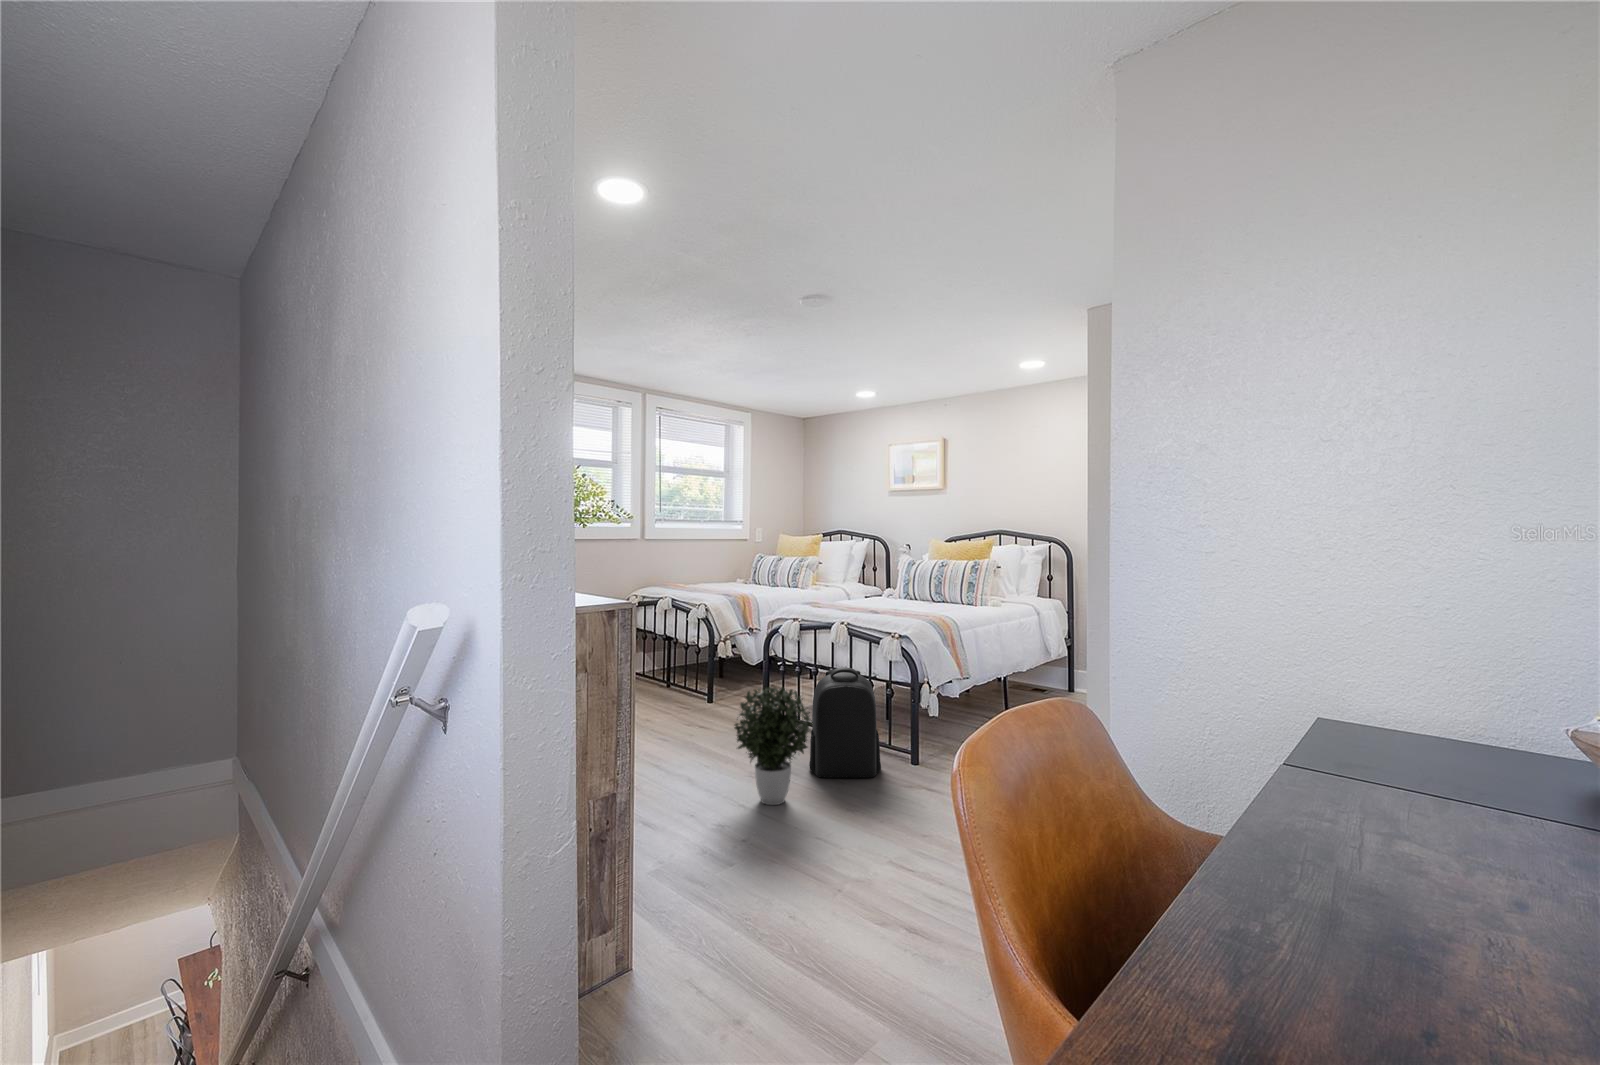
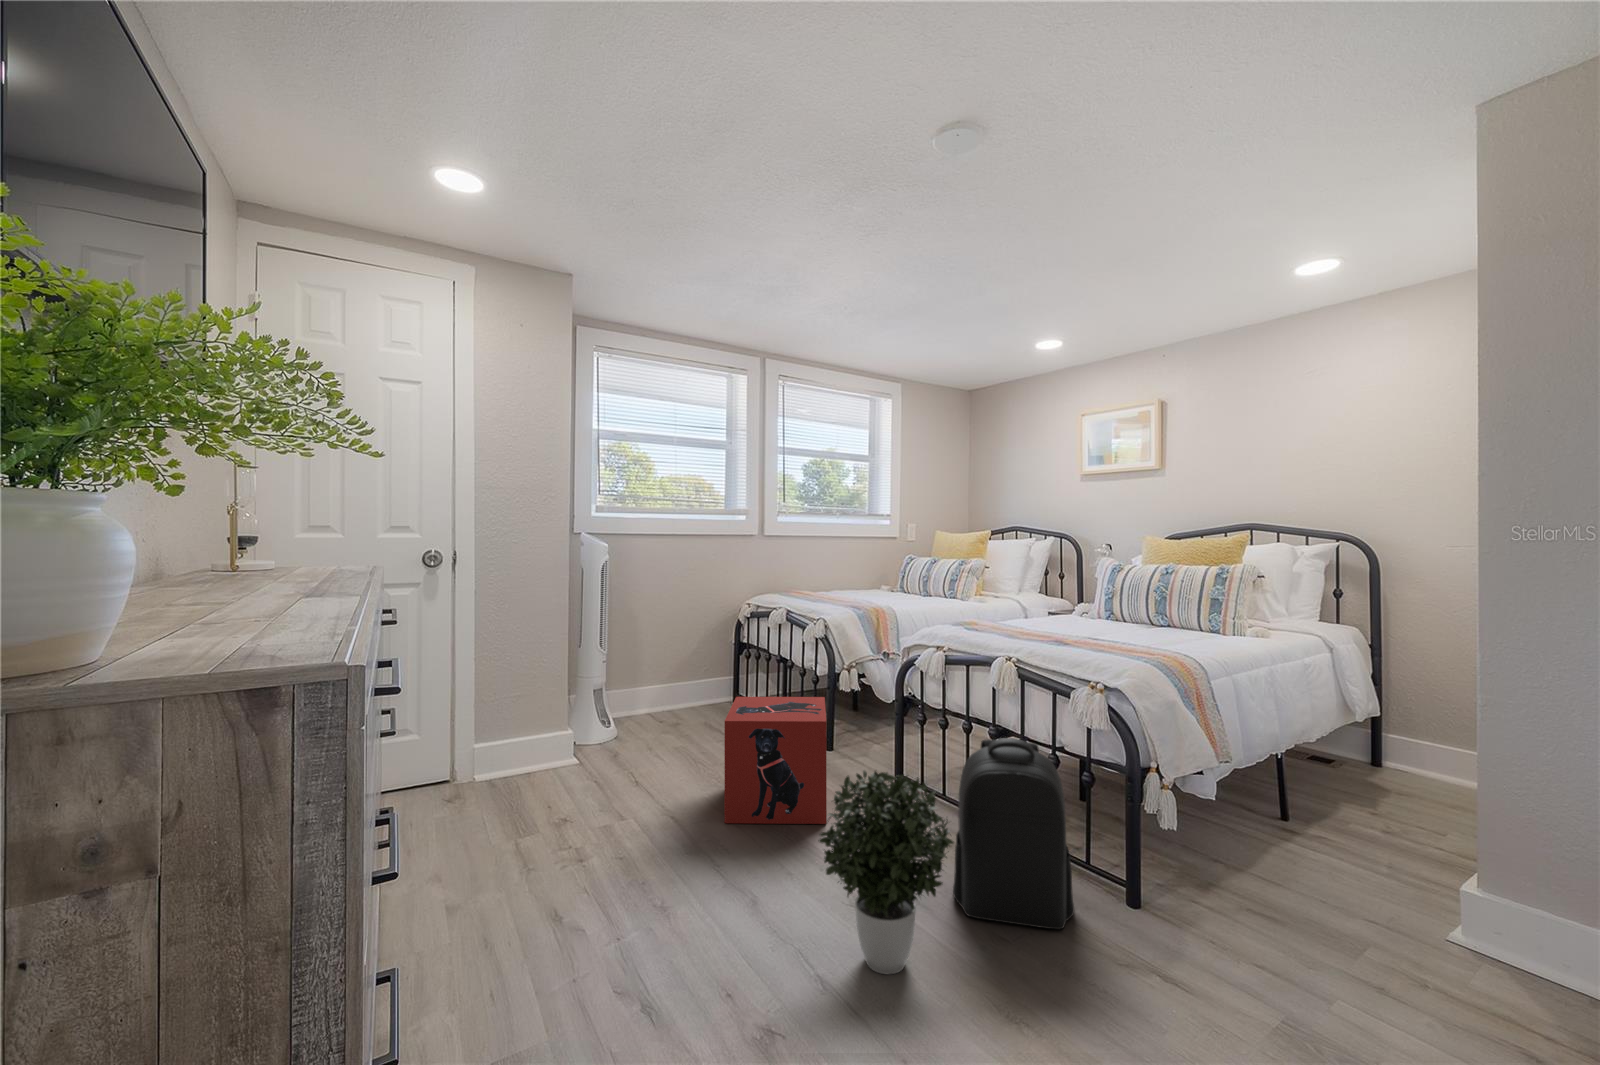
storage box: none [645,659,719,749] -> present [724,697,827,824]

